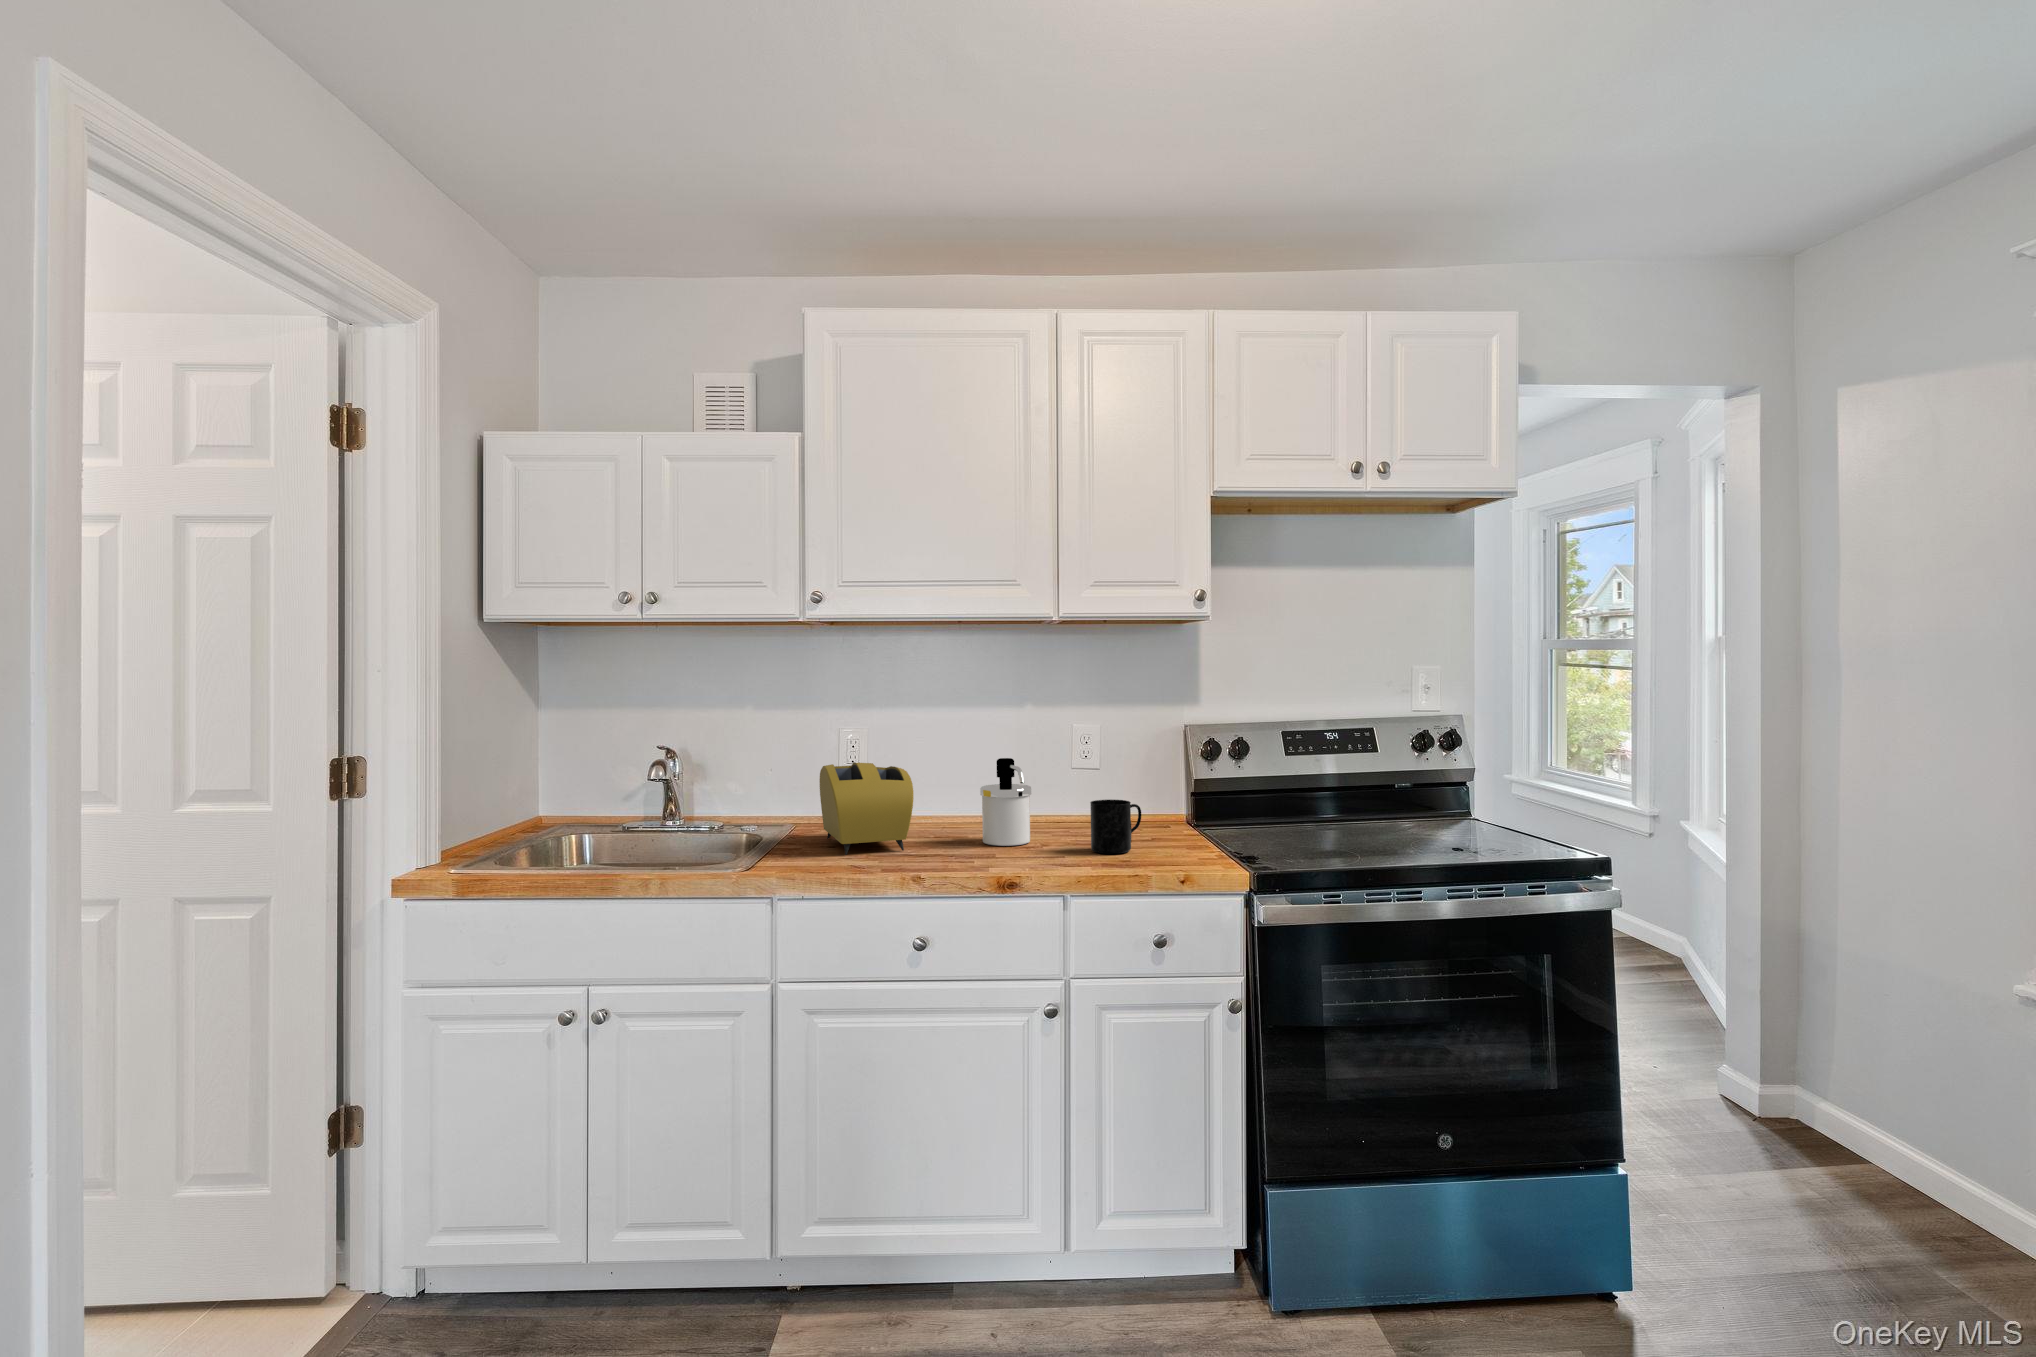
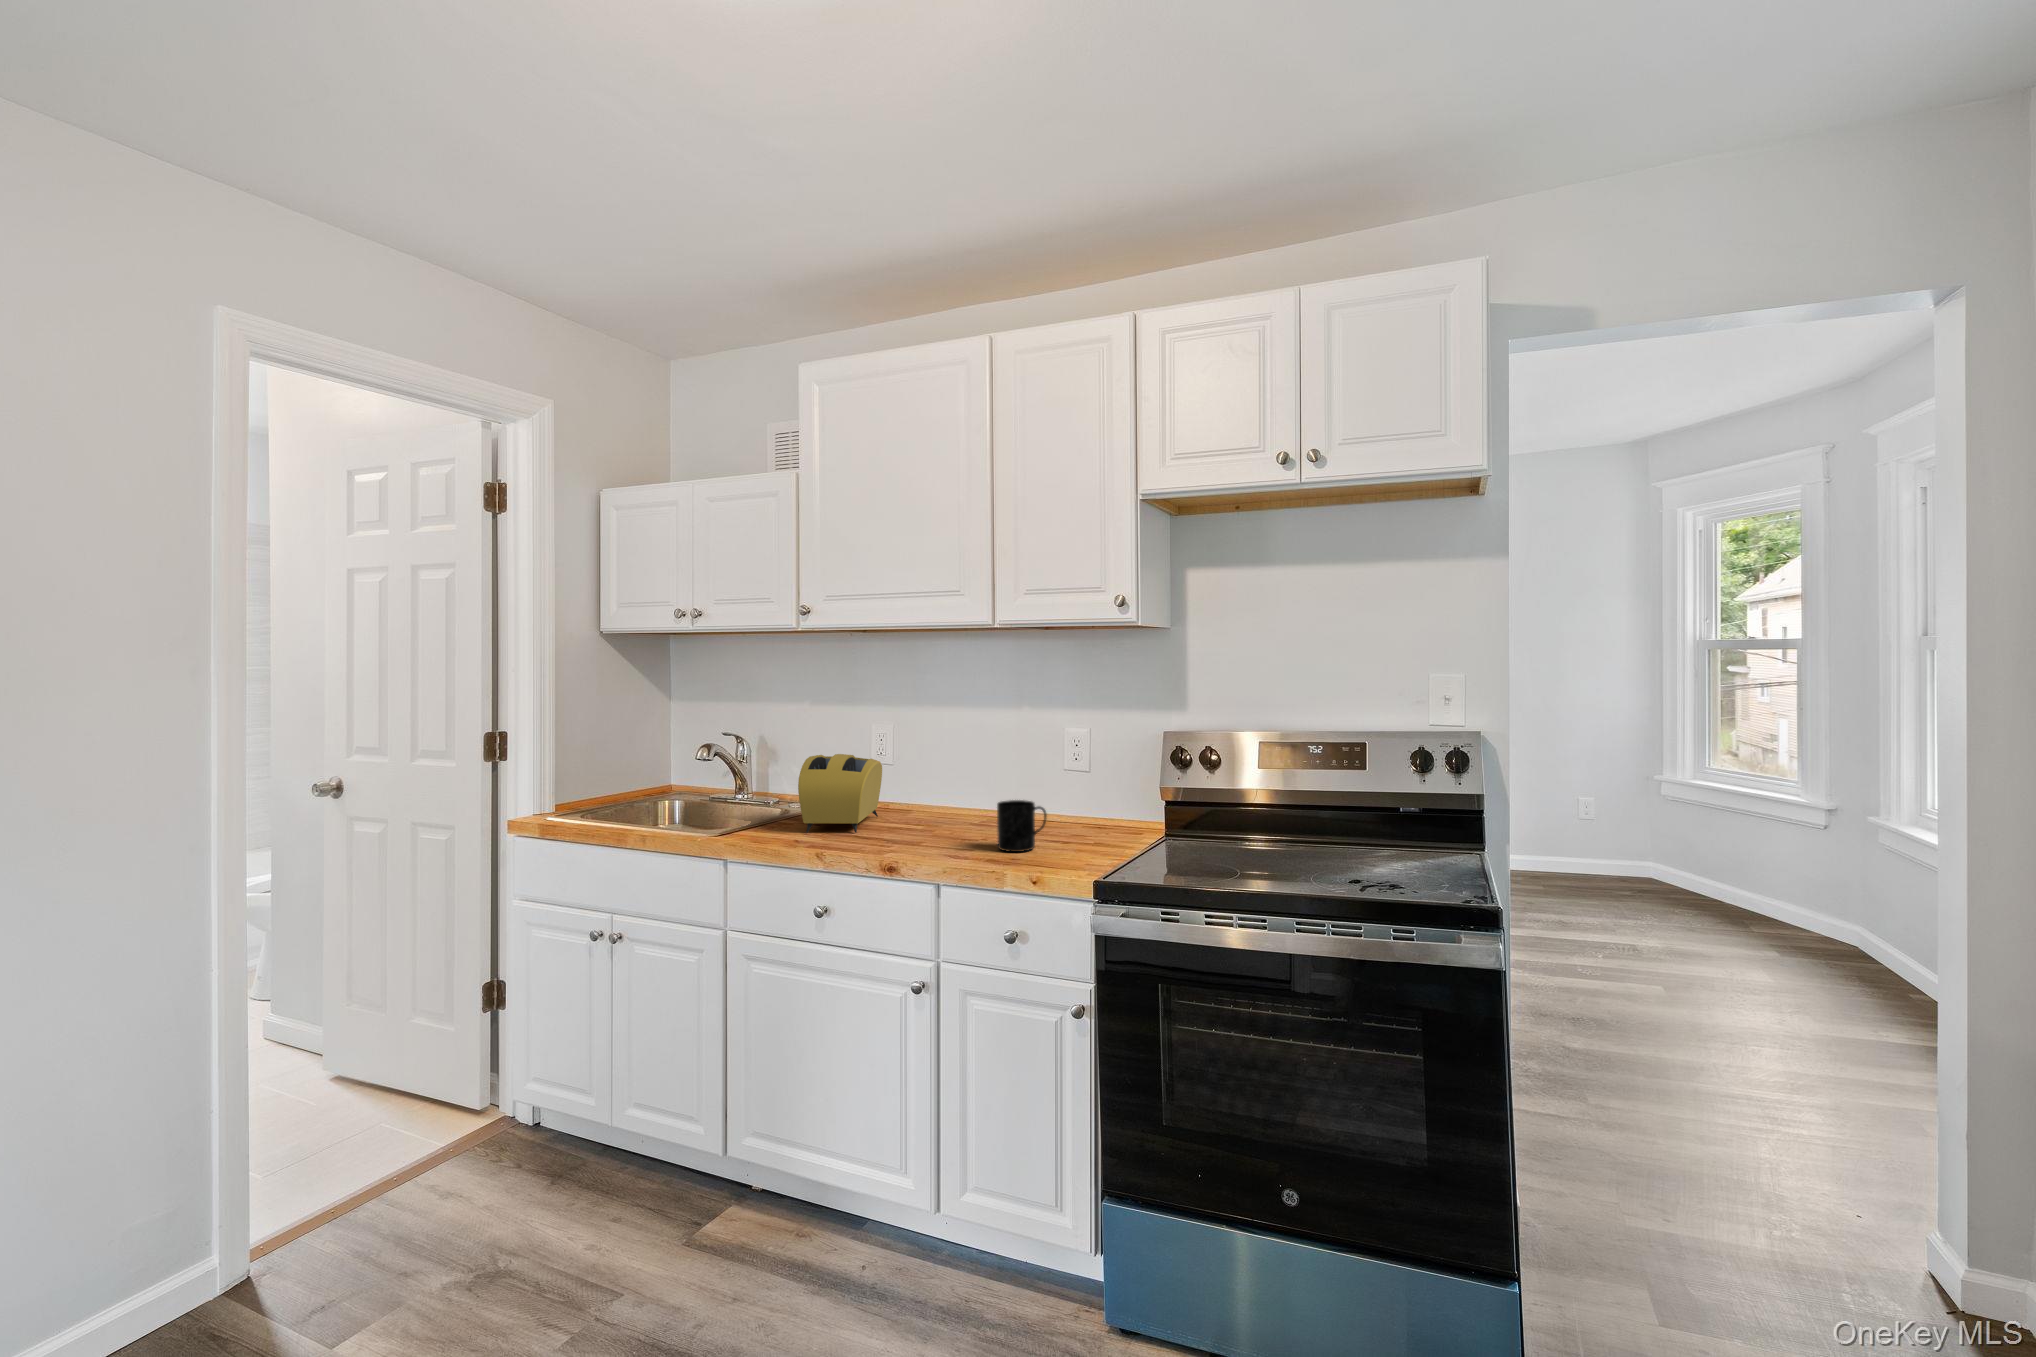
soap dispenser: present [980,758,1031,846] -> none [929,756,976,836]

